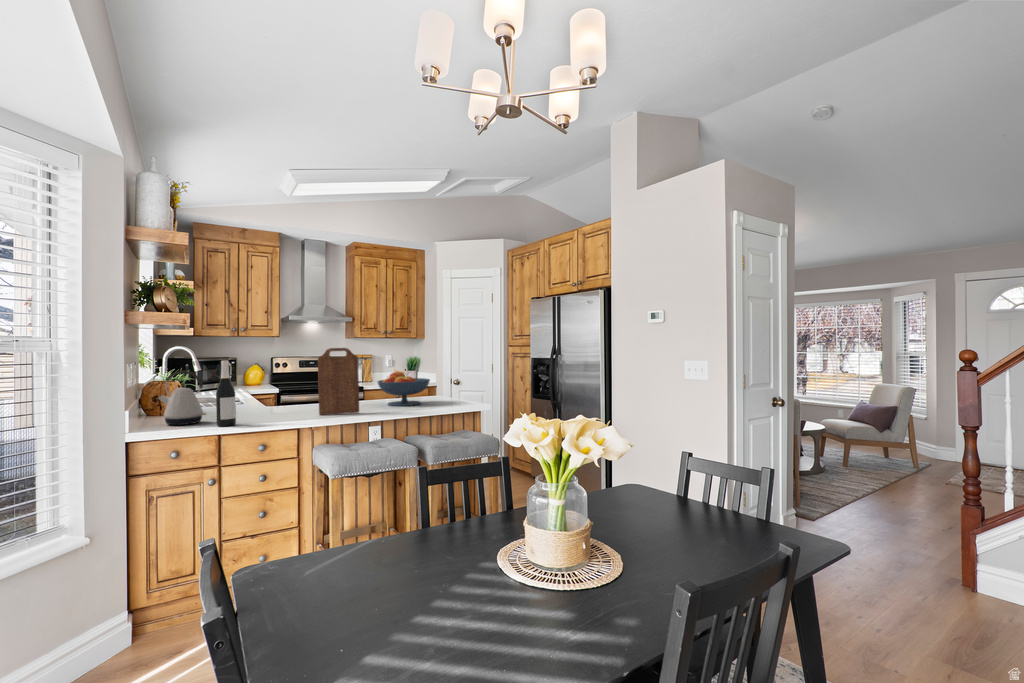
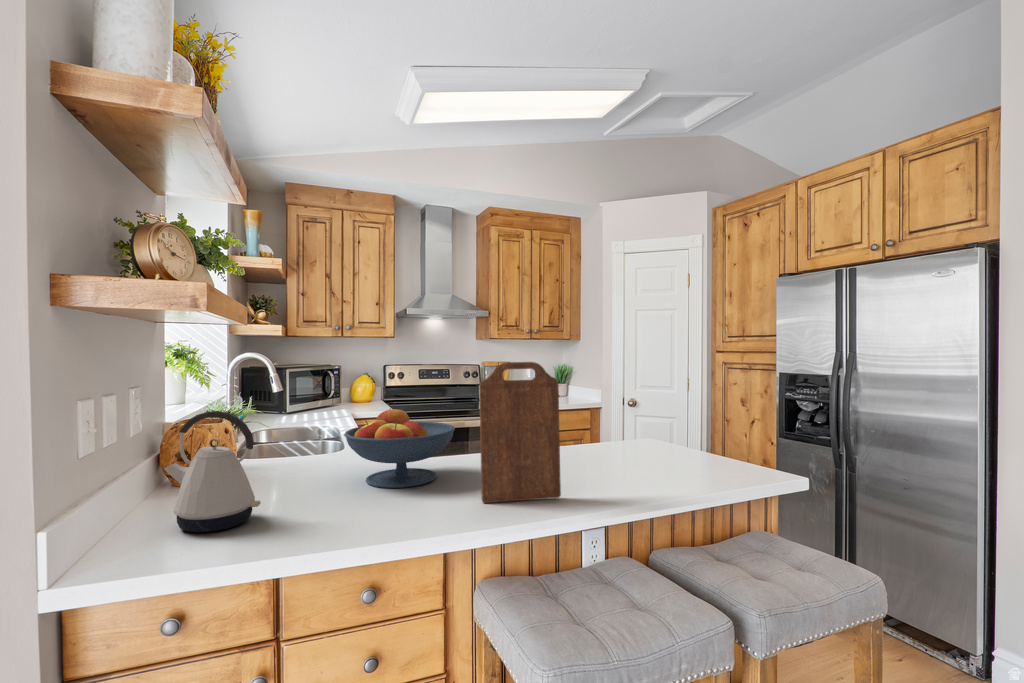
wine bottle: present [216,360,236,426] -> none [273,392,315,549]
fruit bowl: present [378,371,430,406] -> present [344,408,455,488]

